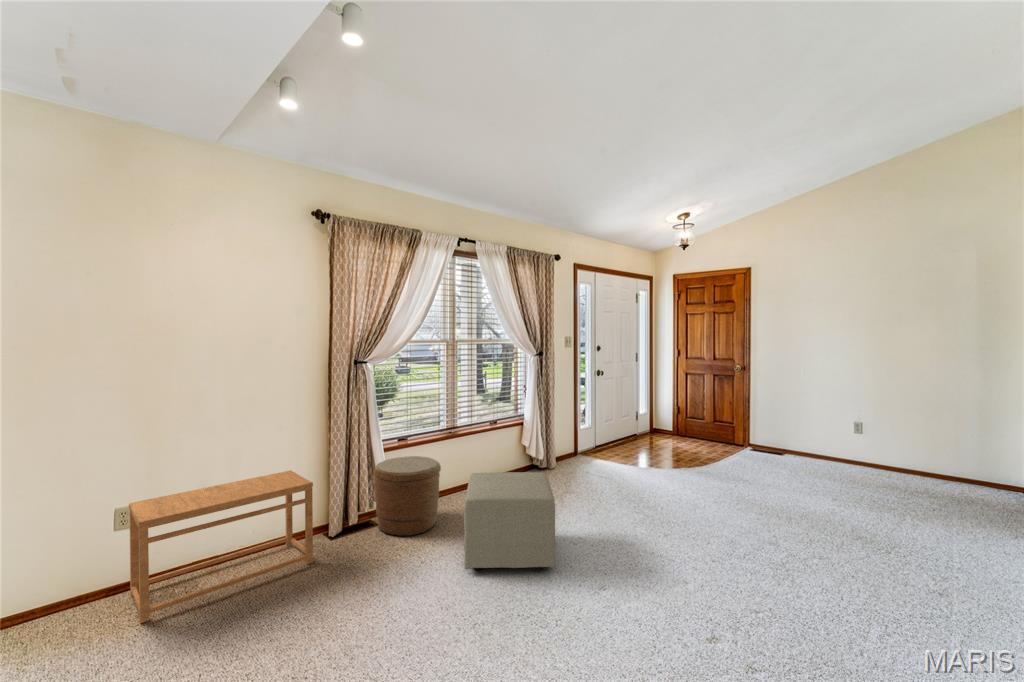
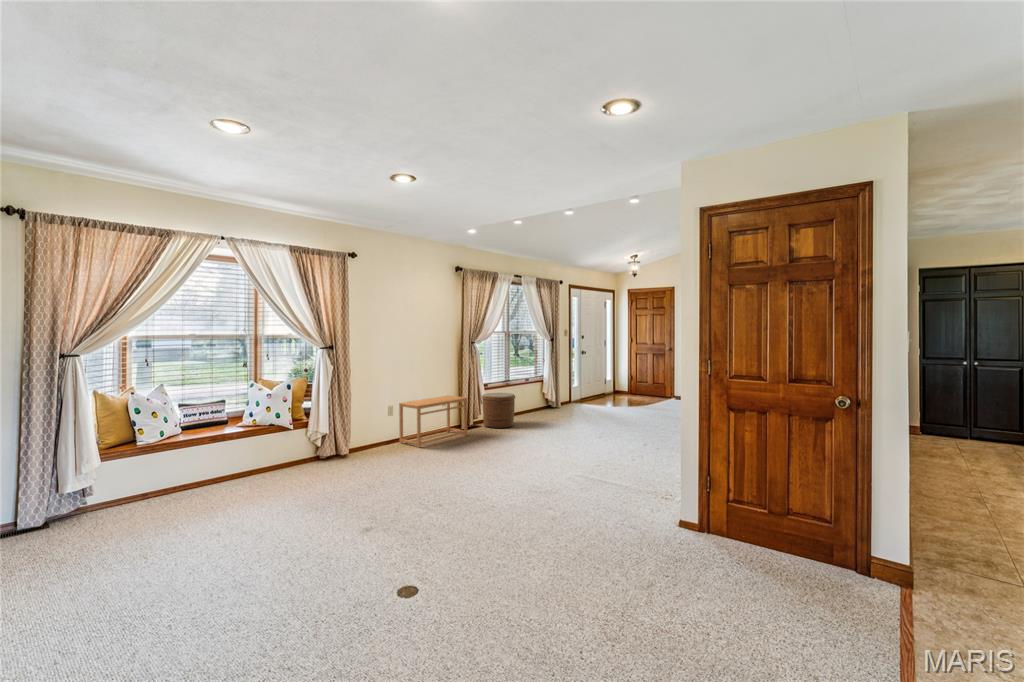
ottoman: present [464,472,555,570] -> none [533,396,579,435]

